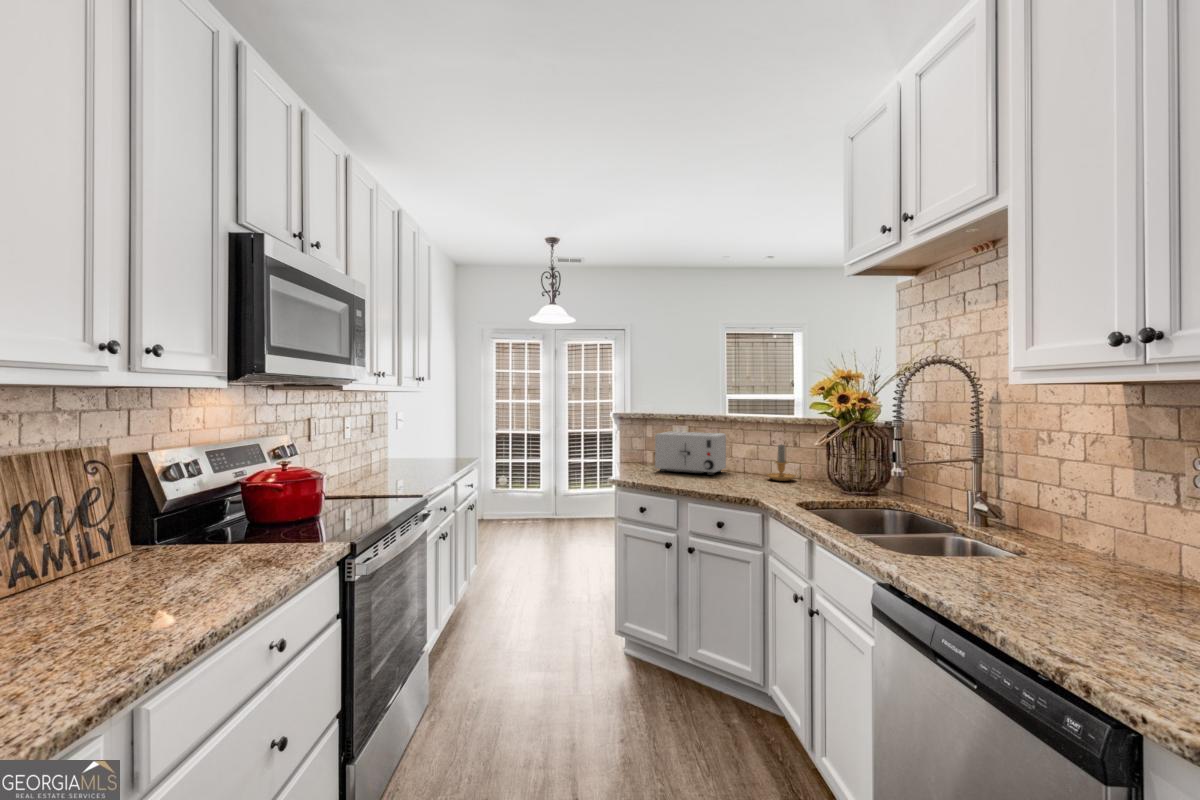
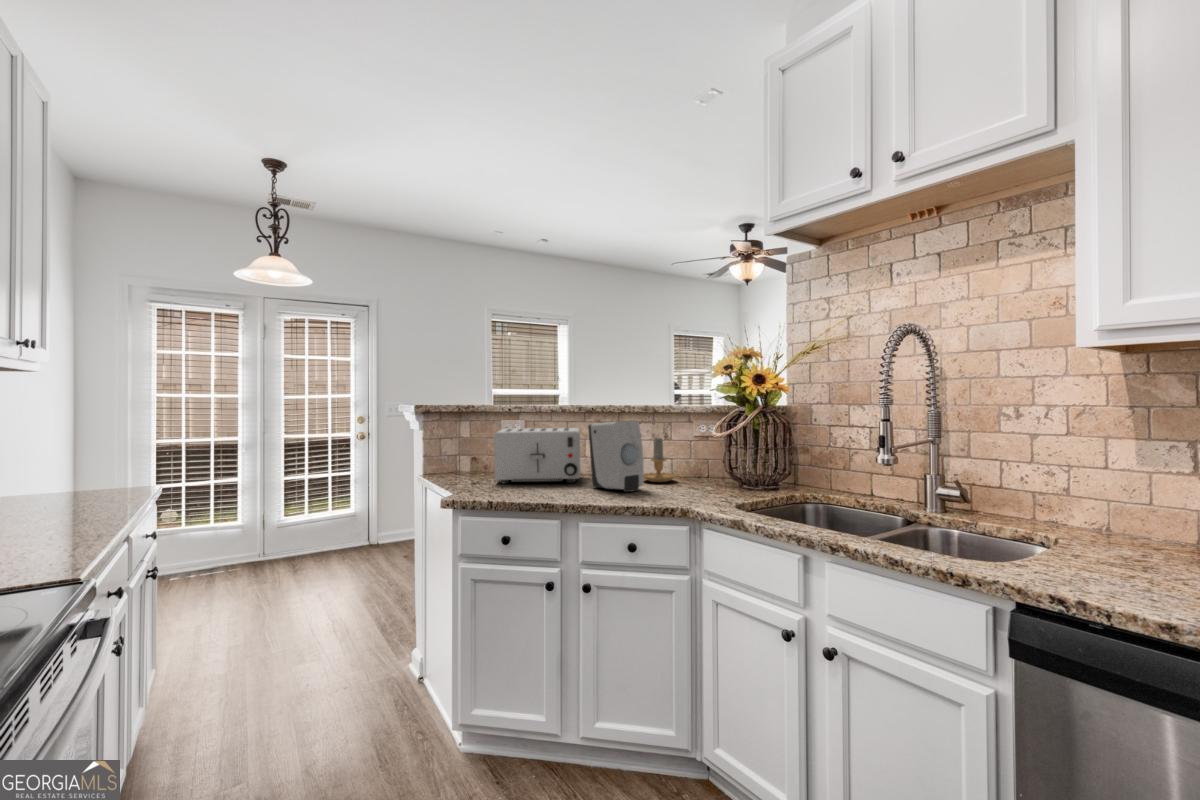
soap dispenser: none [718,430,756,485] -> present [588,421,644,492]

